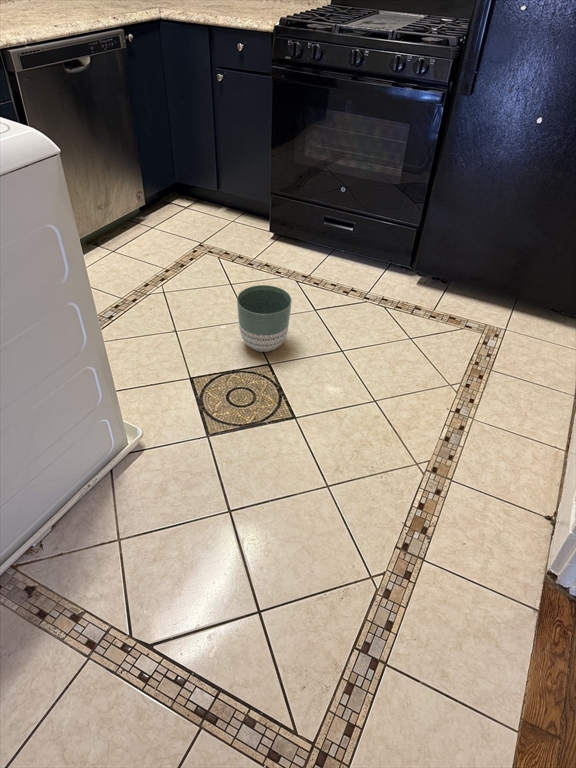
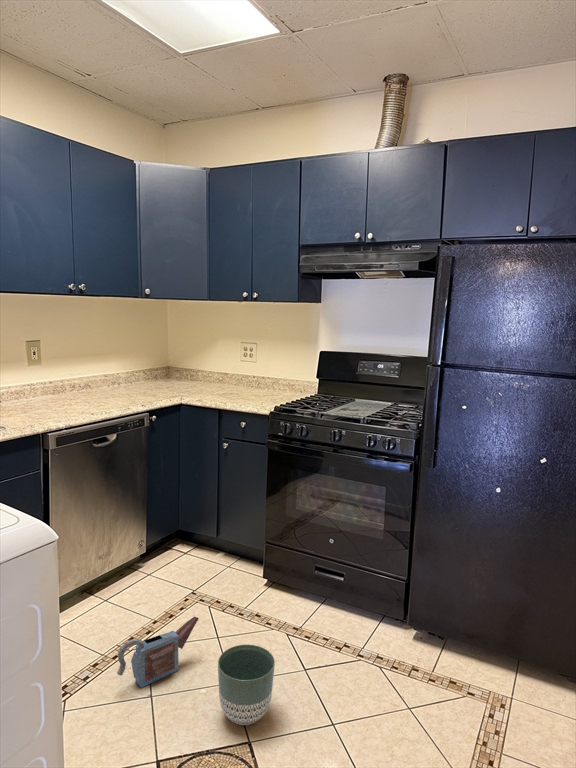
watering can: none [138,262,212,325] -> present [117,617,199,688]

